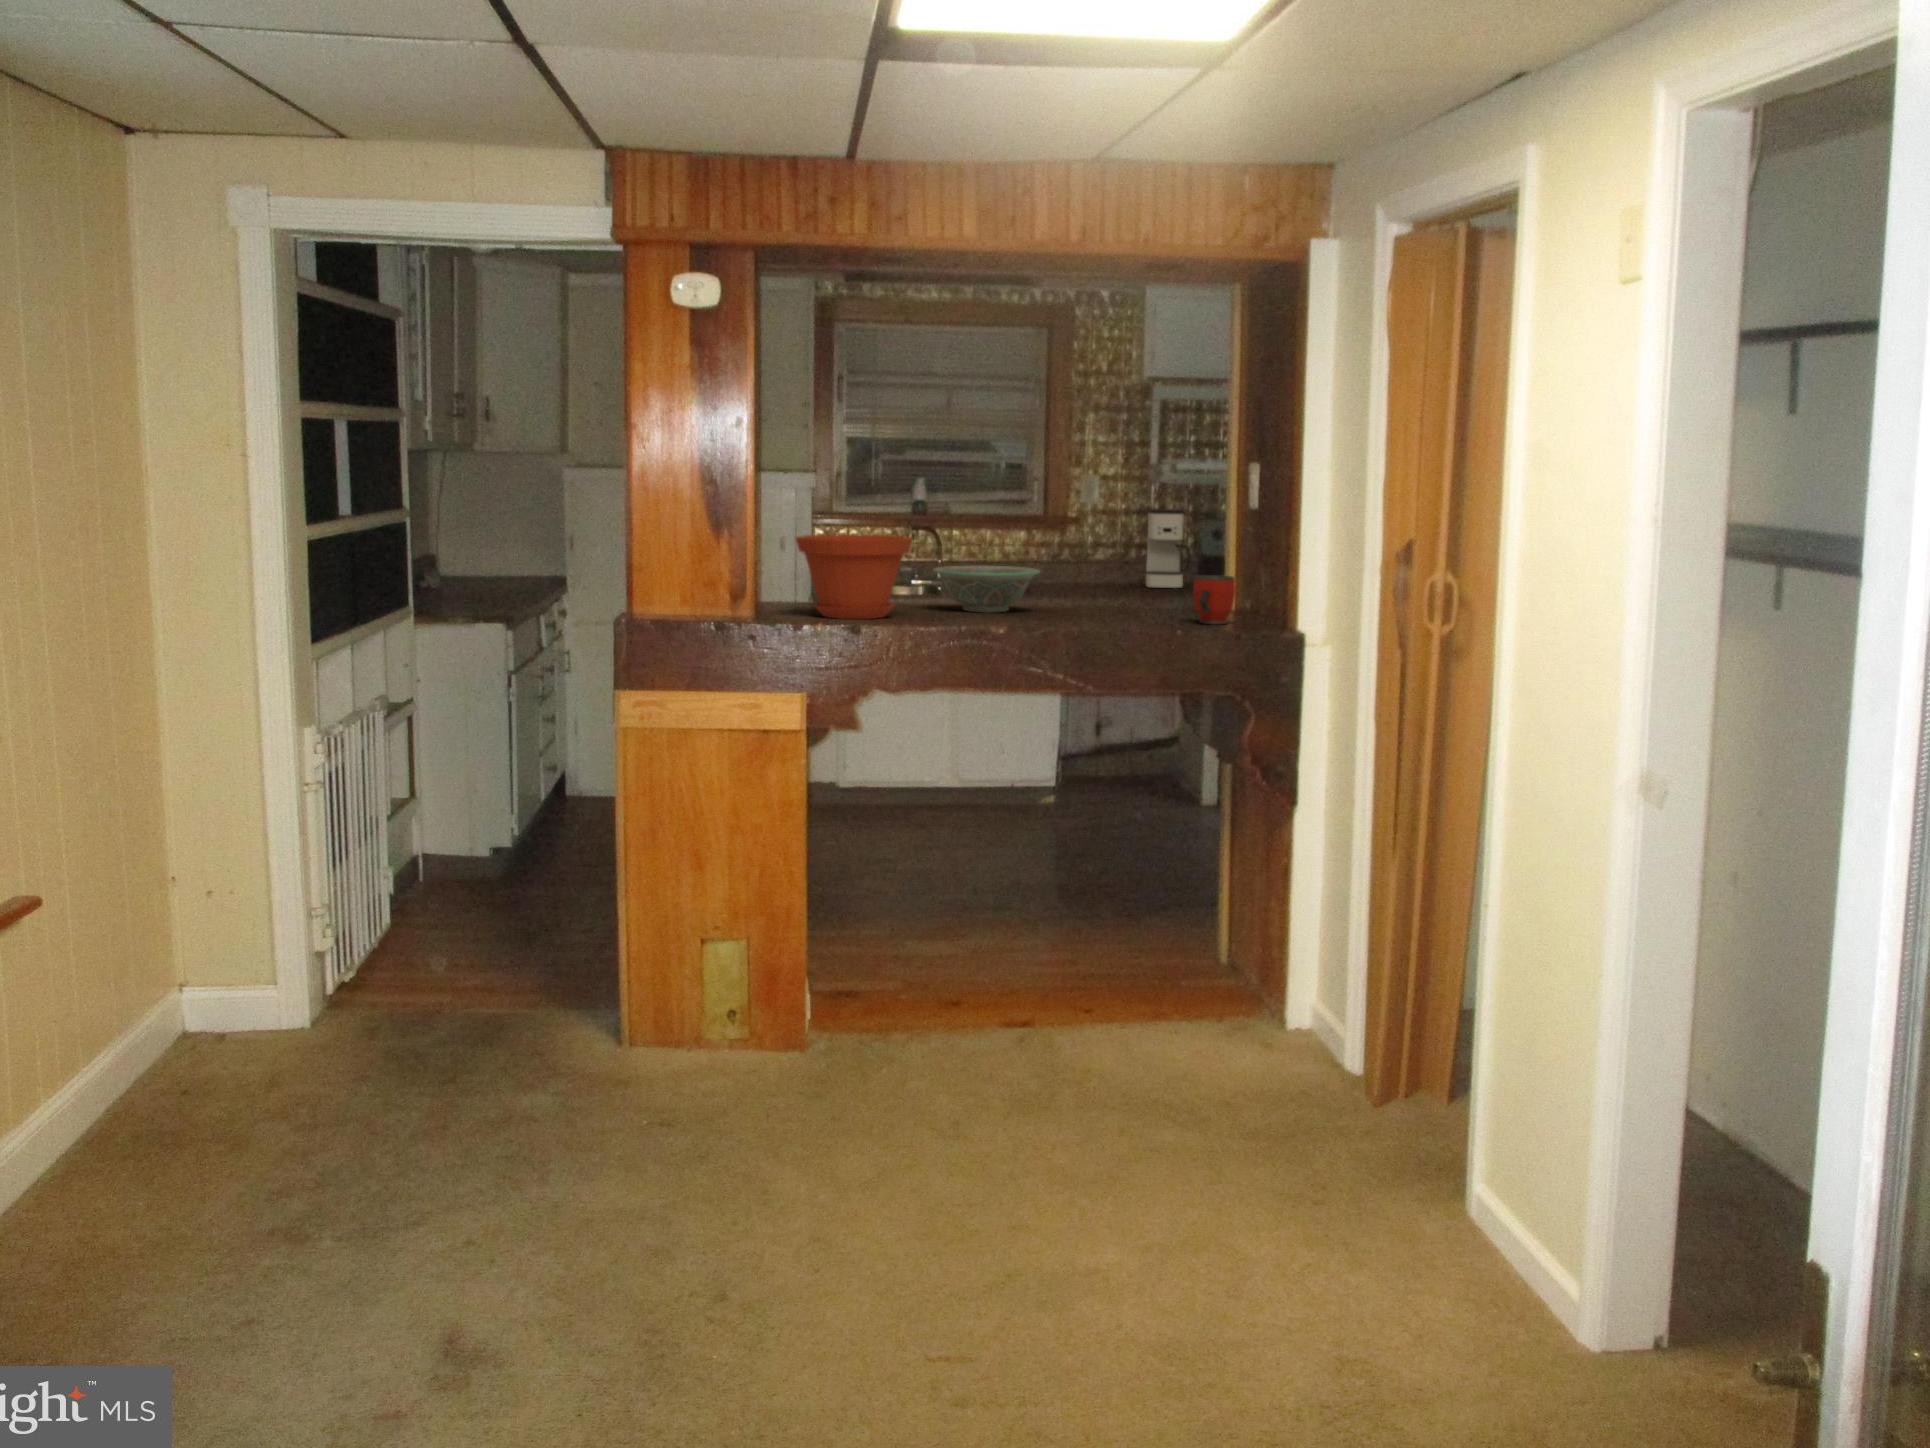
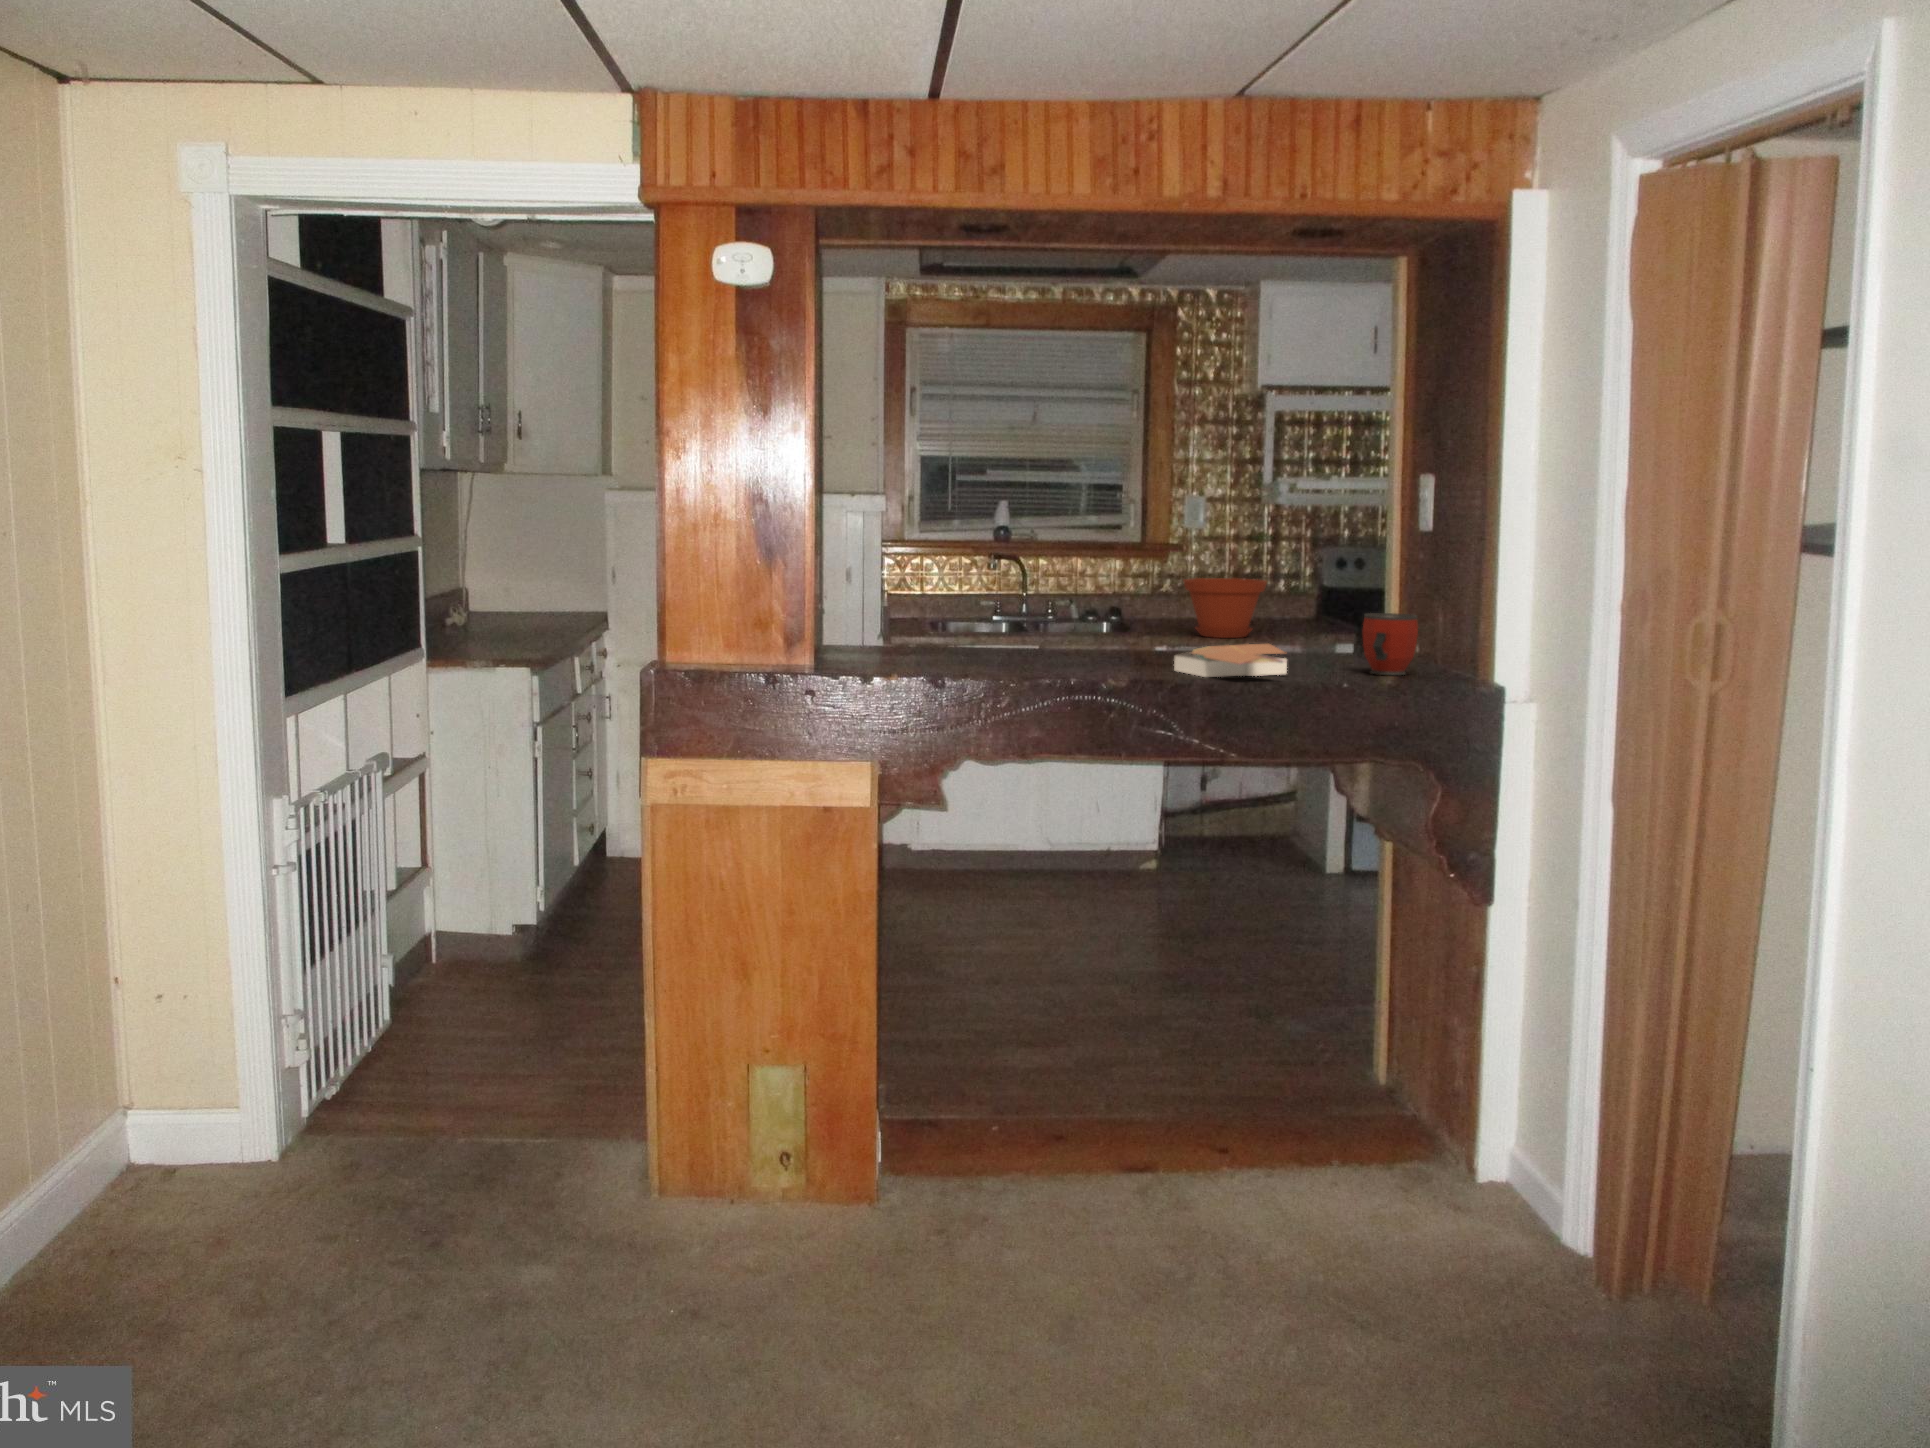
coffee maker: present [1146,509,1191,589] -> none [1257,535,1311,625]
plant pot: present [796,534,912,619] -> present [1183,578,1267,638]
decorative bowl: present [933,566,1040,613] -> none [1030,601,1163,659]
book: none [1044,599,1132,625] -> present [1174,644,1287,677]

